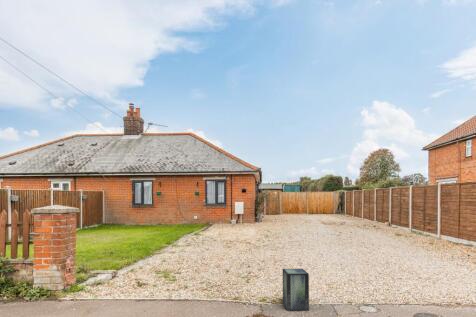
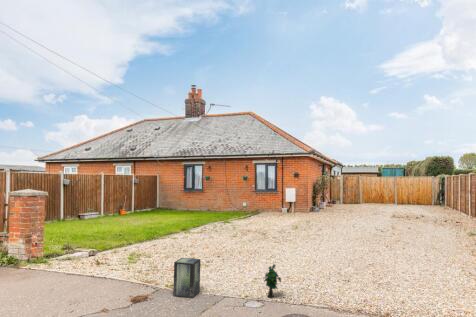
decorative plant: none [360,267,381,301] -> present [264,265,281,298]

